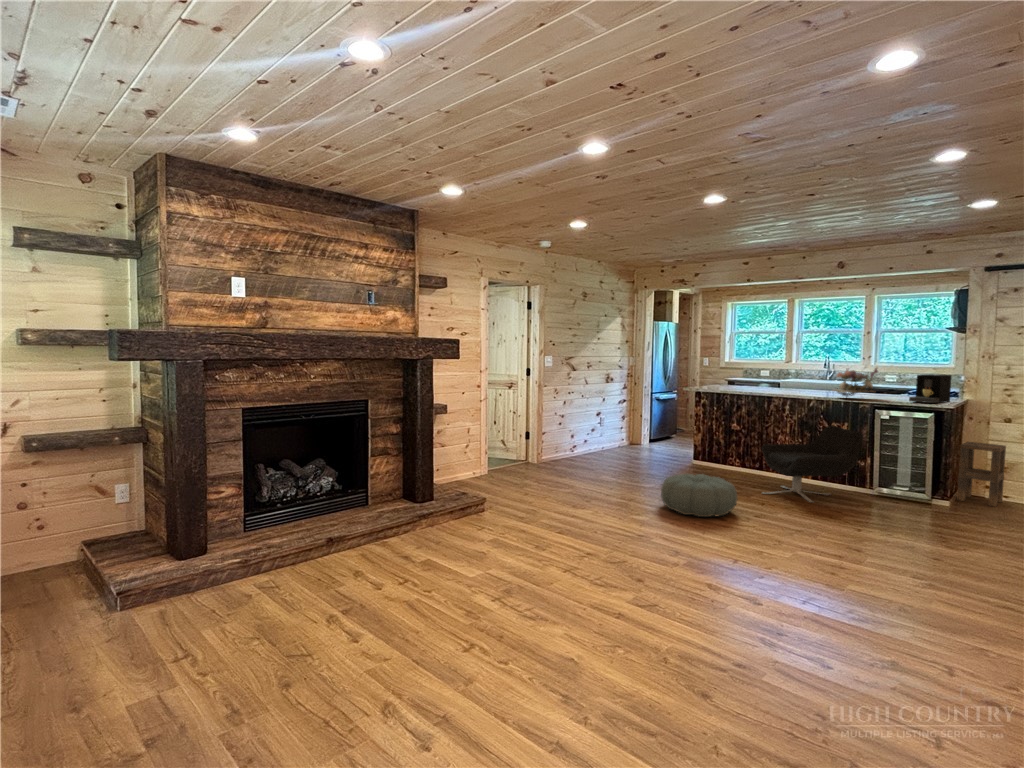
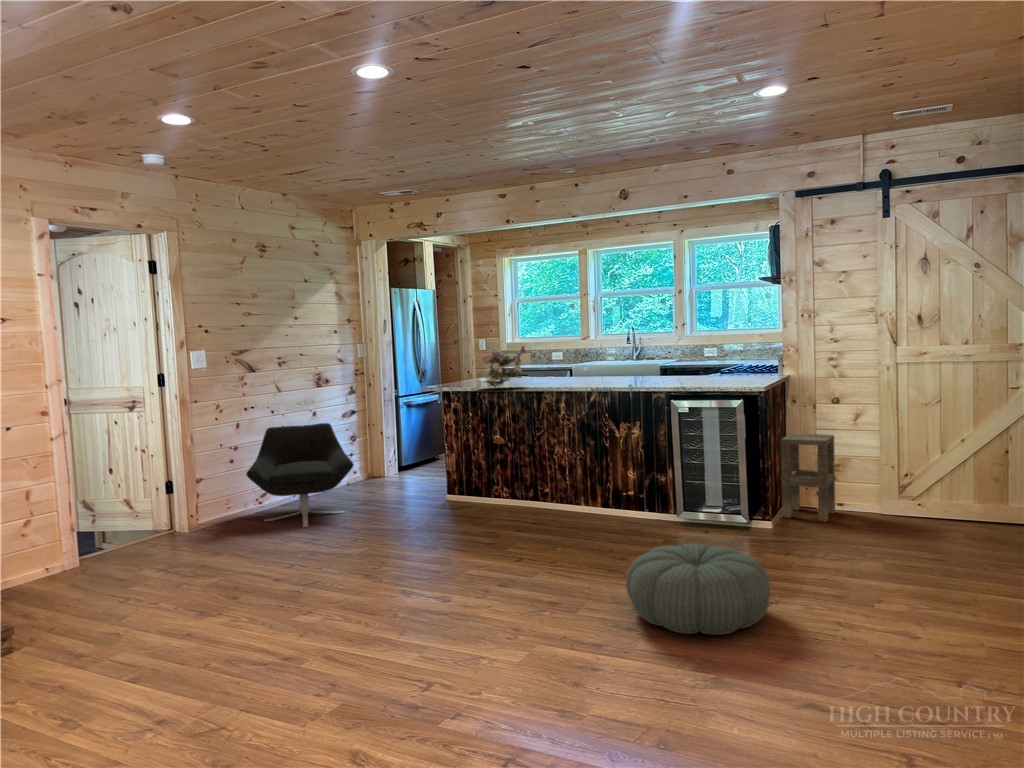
flower arrangement: present [836,368,878,396] -> present [479,346,525,387]
coffee maker: present [909,374,951,403] -> none [712,343,763,384]
lounge chair: present [762,425,863,502] -> present [246,423,354,527]
pouf: present [661,474,738,517] -> present [626,543,770,635]

